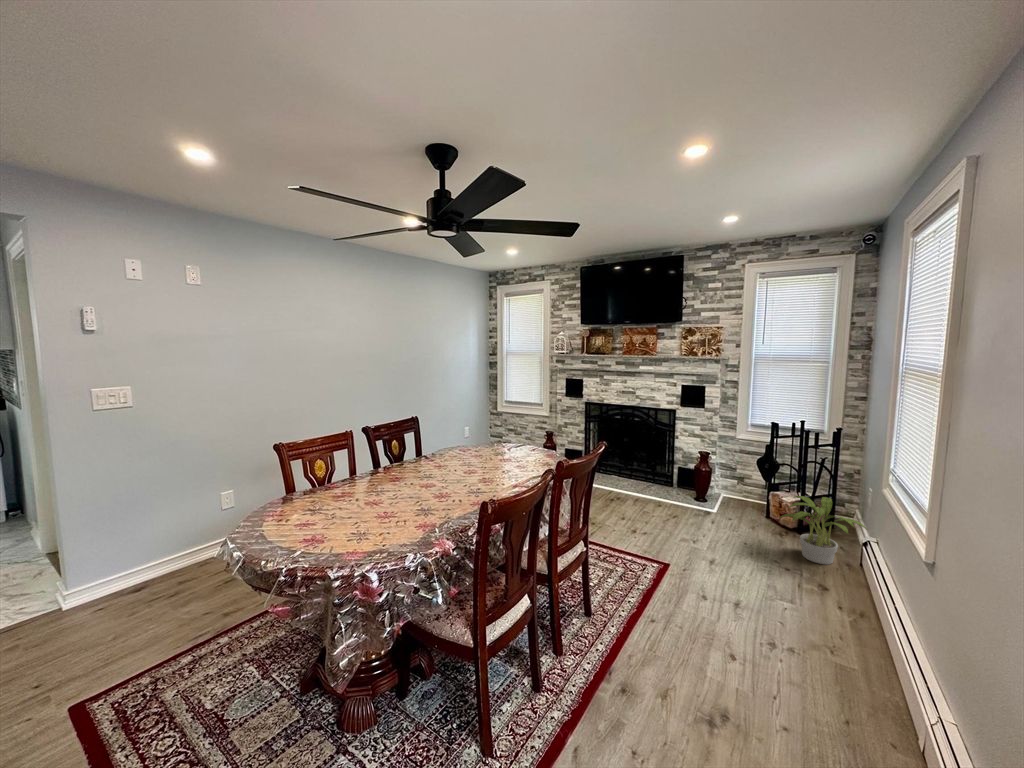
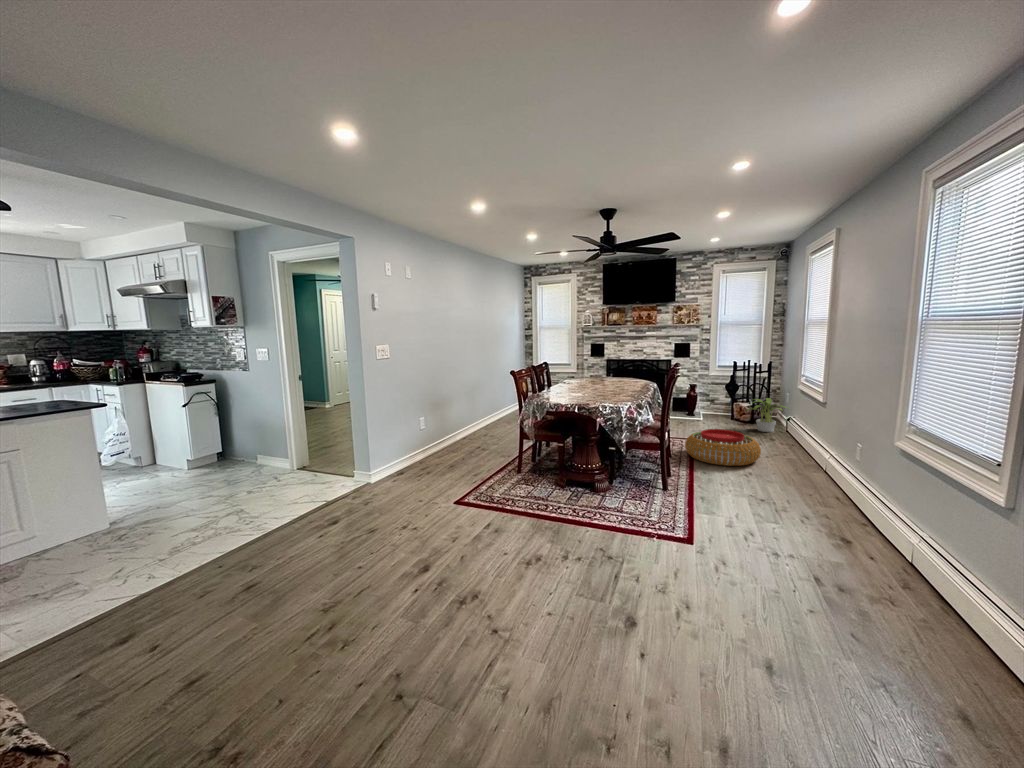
pouf: none [613,571,762,687] -> present [685,429,761,466]

